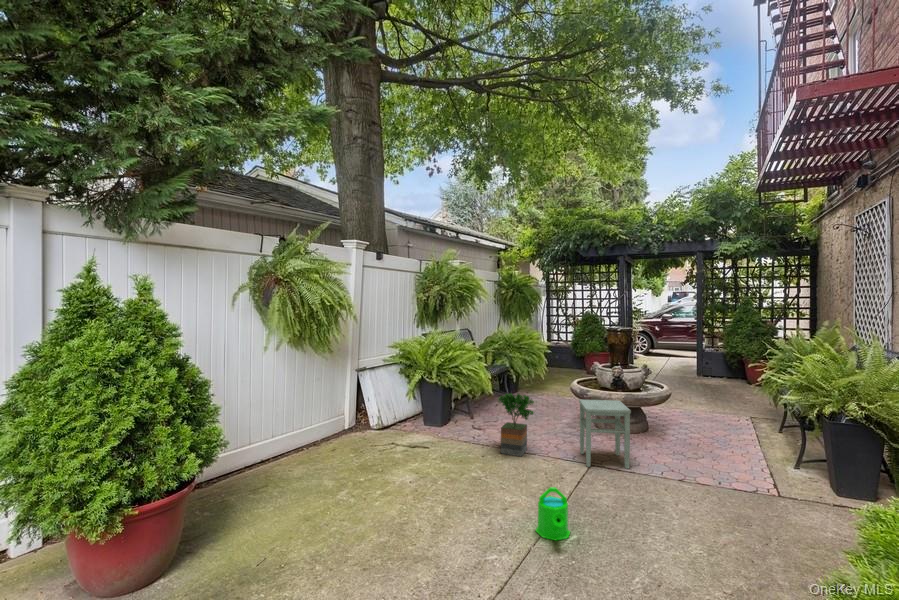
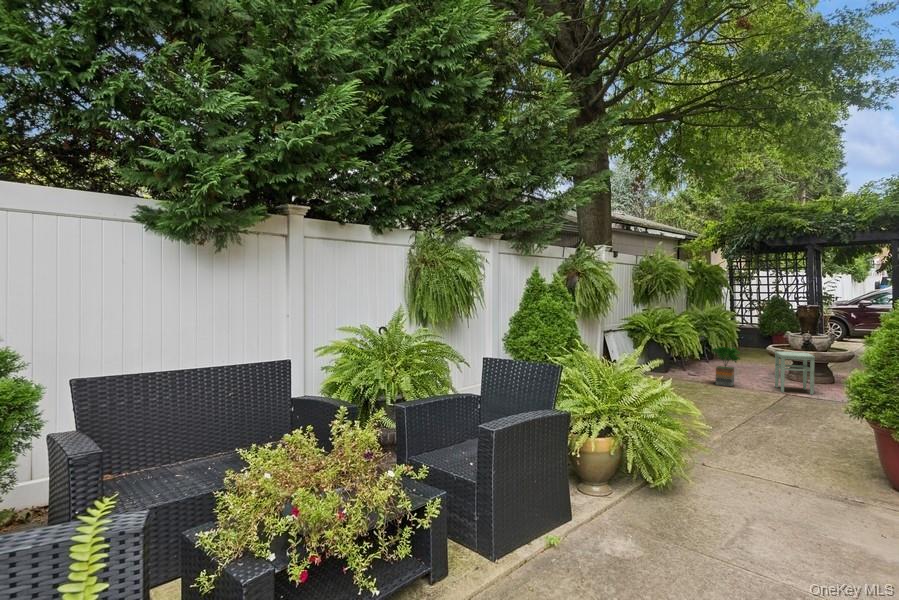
watering can: present [536,487,570,541] -> none [752,385,774,412]

